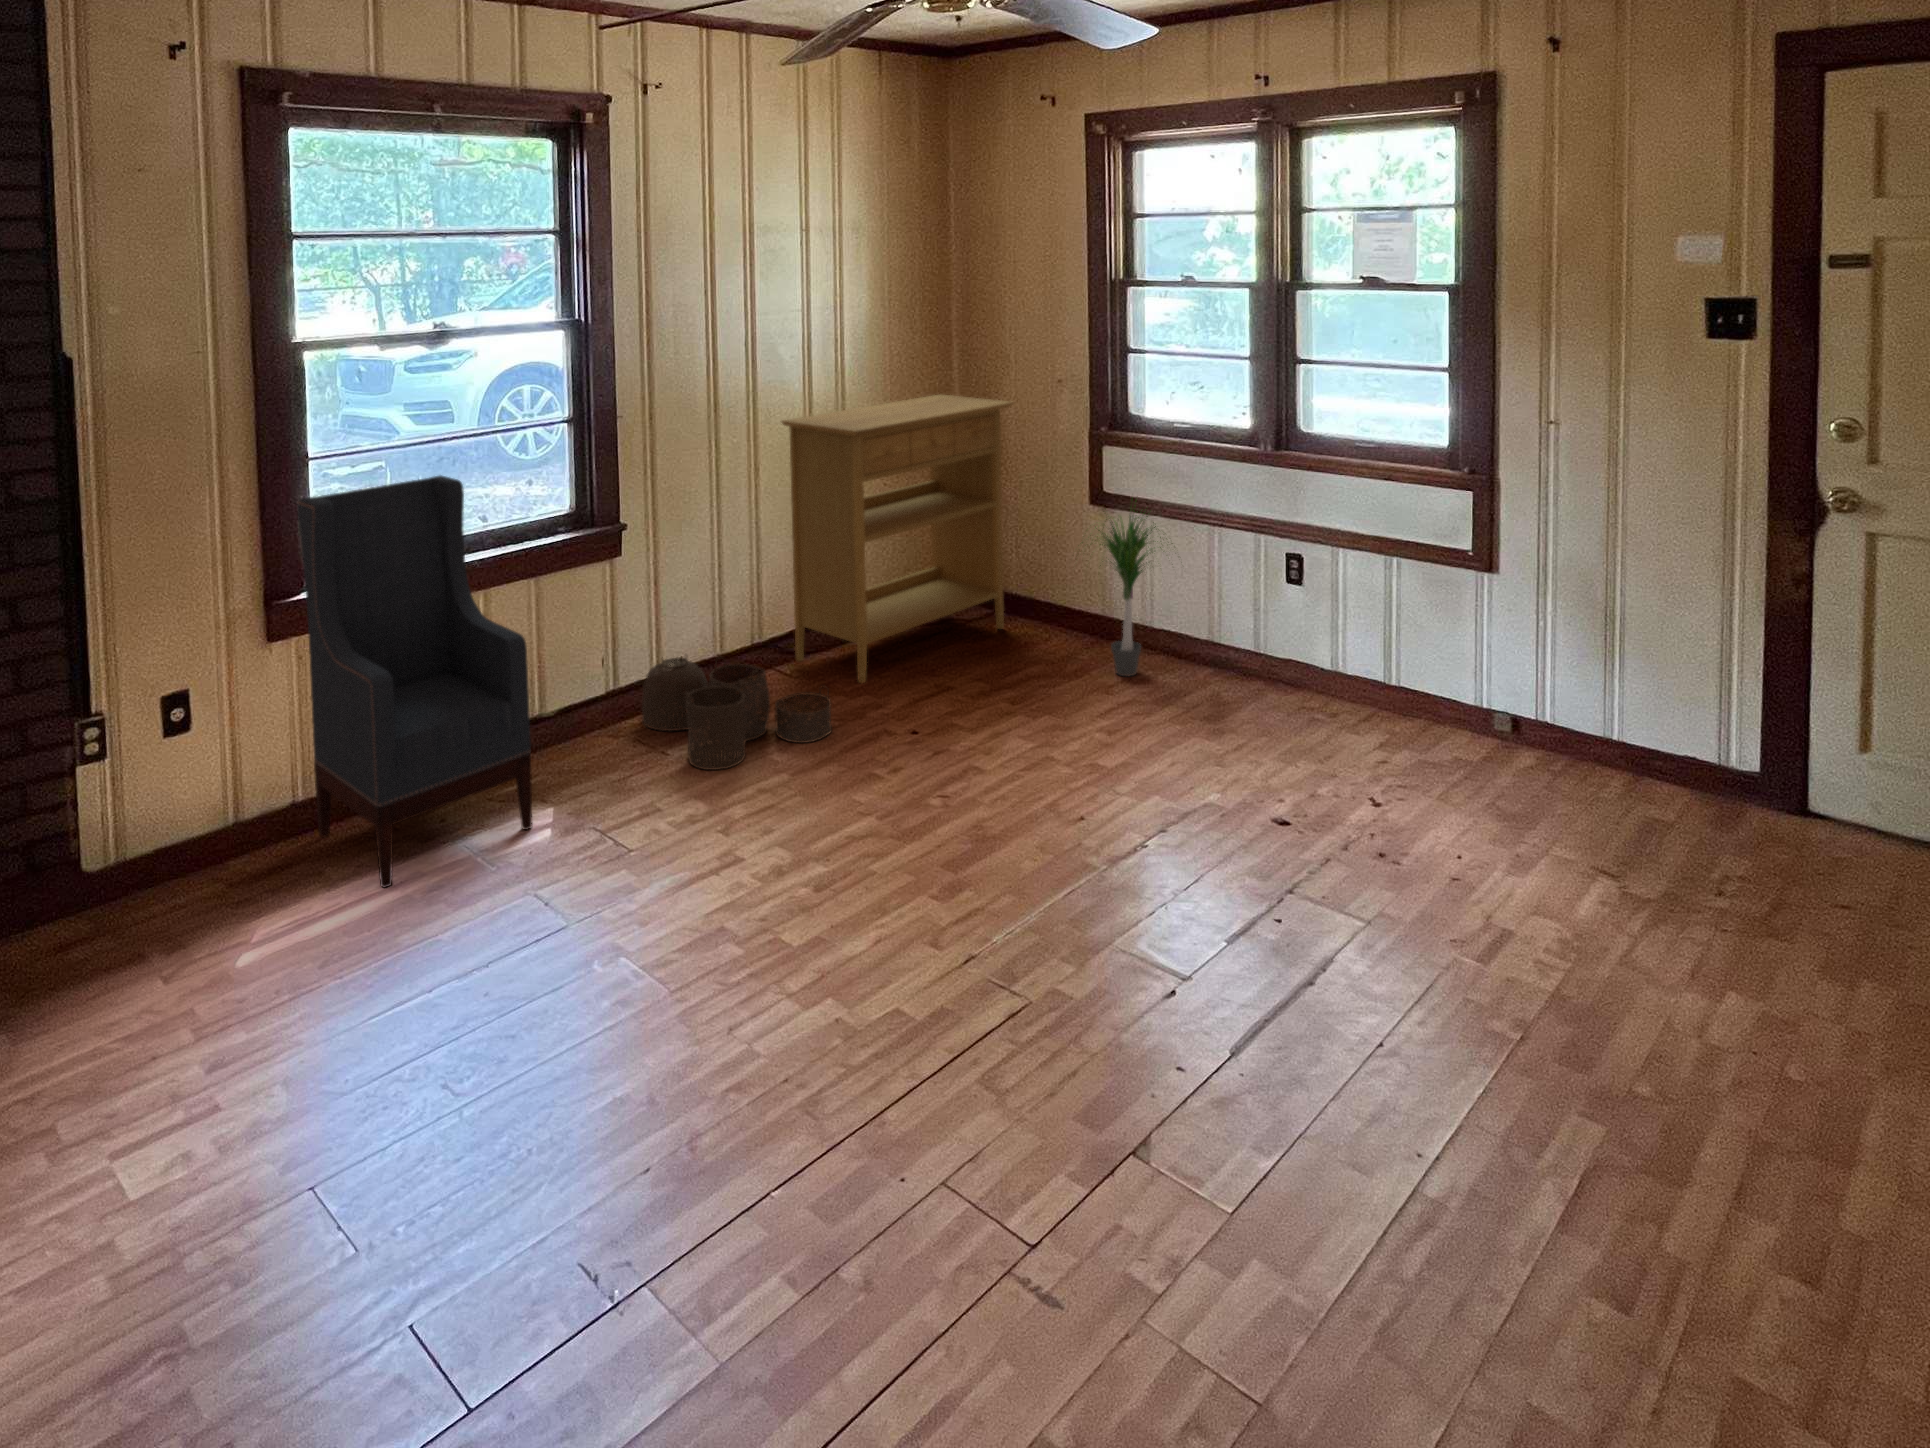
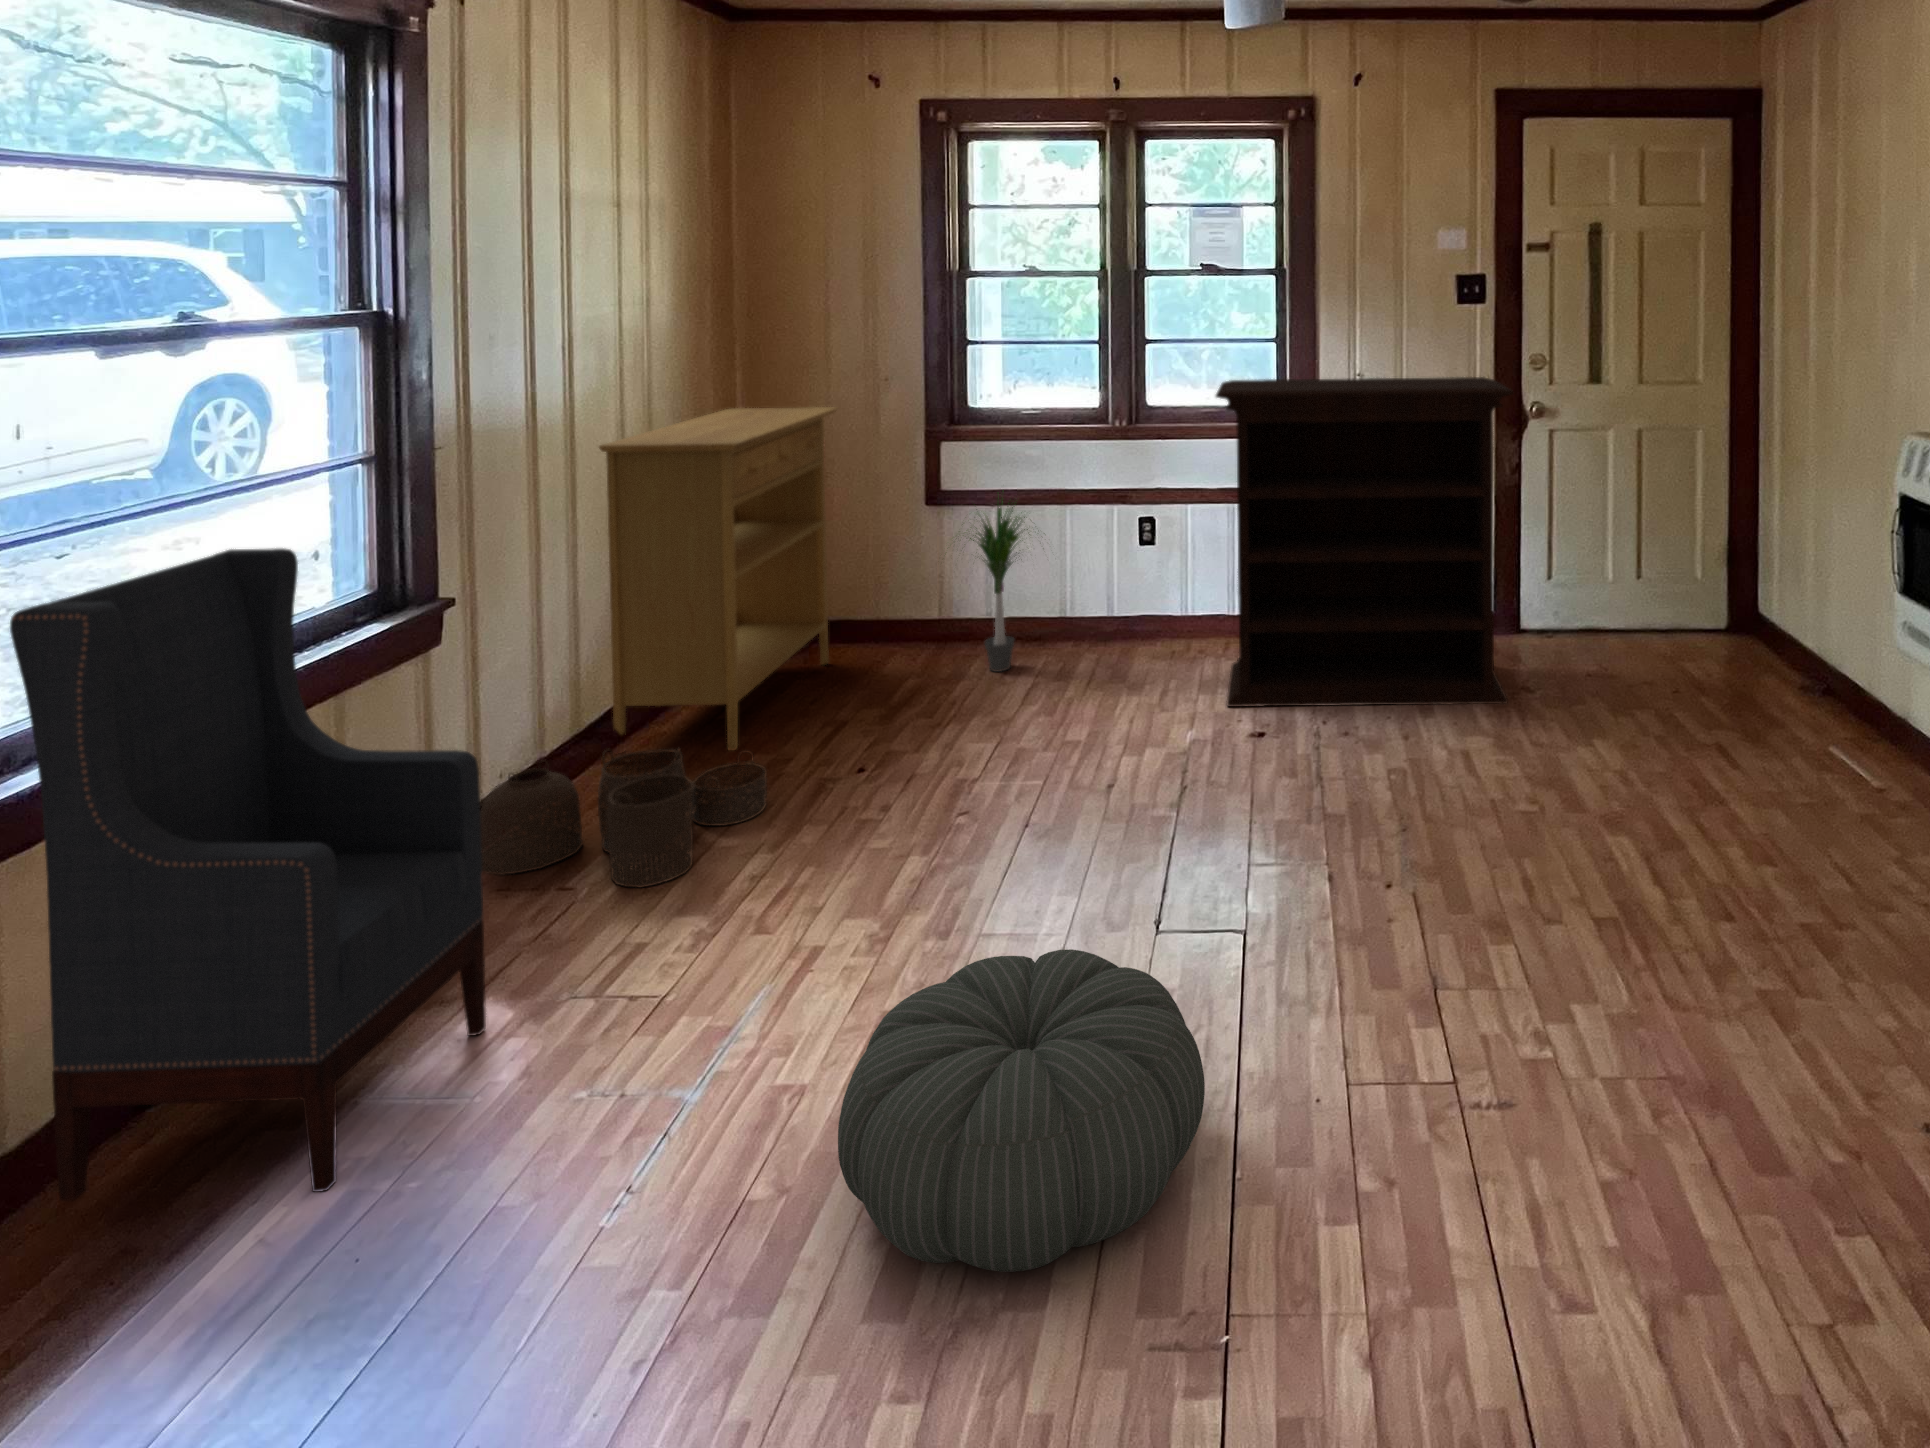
bookshelf: none [1274,415,1711,901] -> present [1216,377,1514,707]
pouf: none [476,916,784,1190] -> present [838,949,1205,1272]

